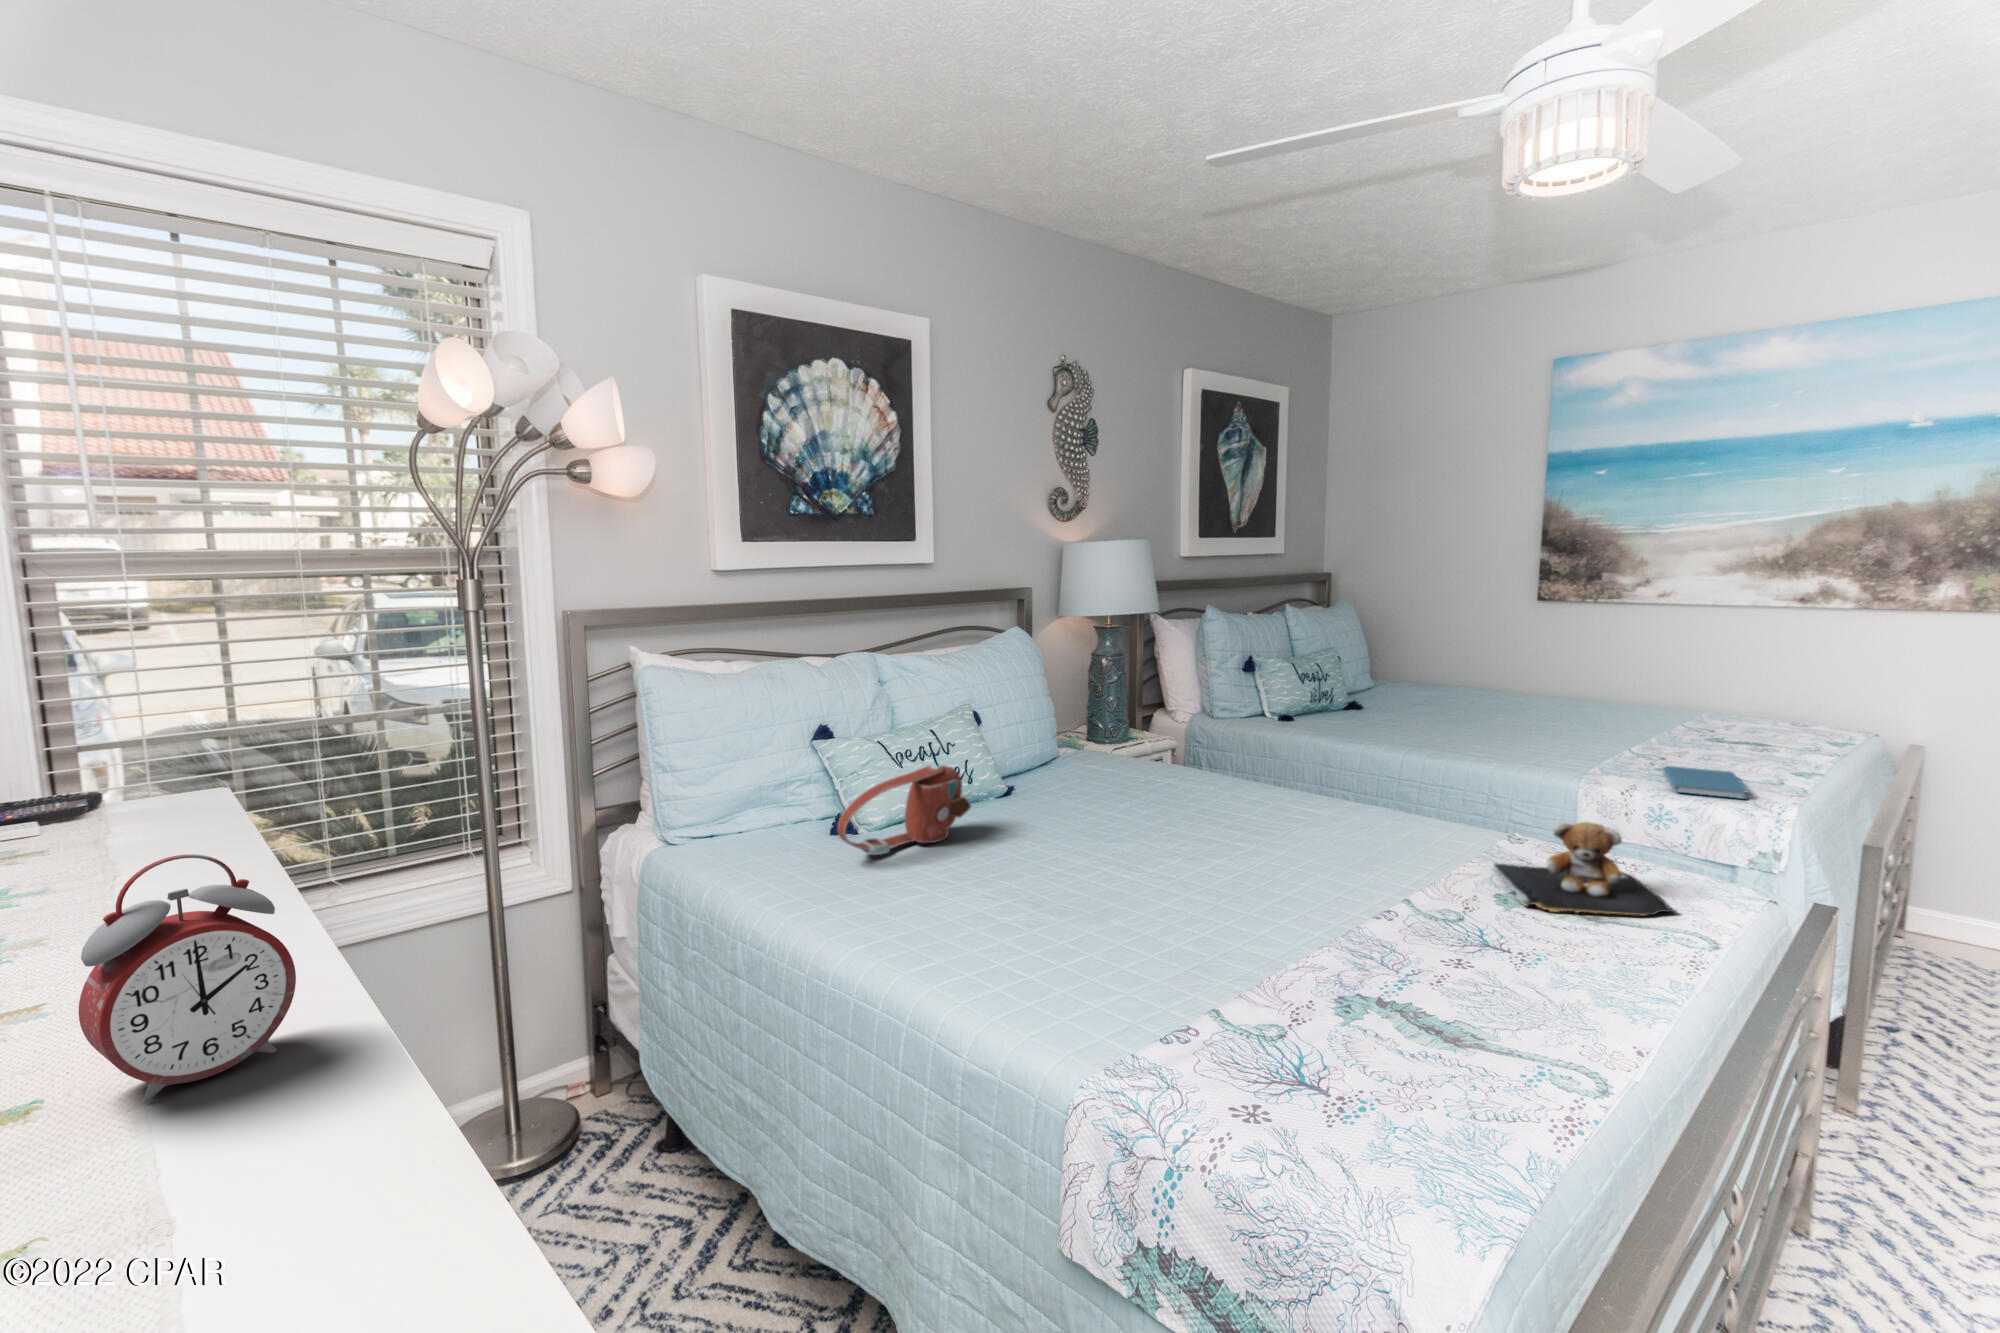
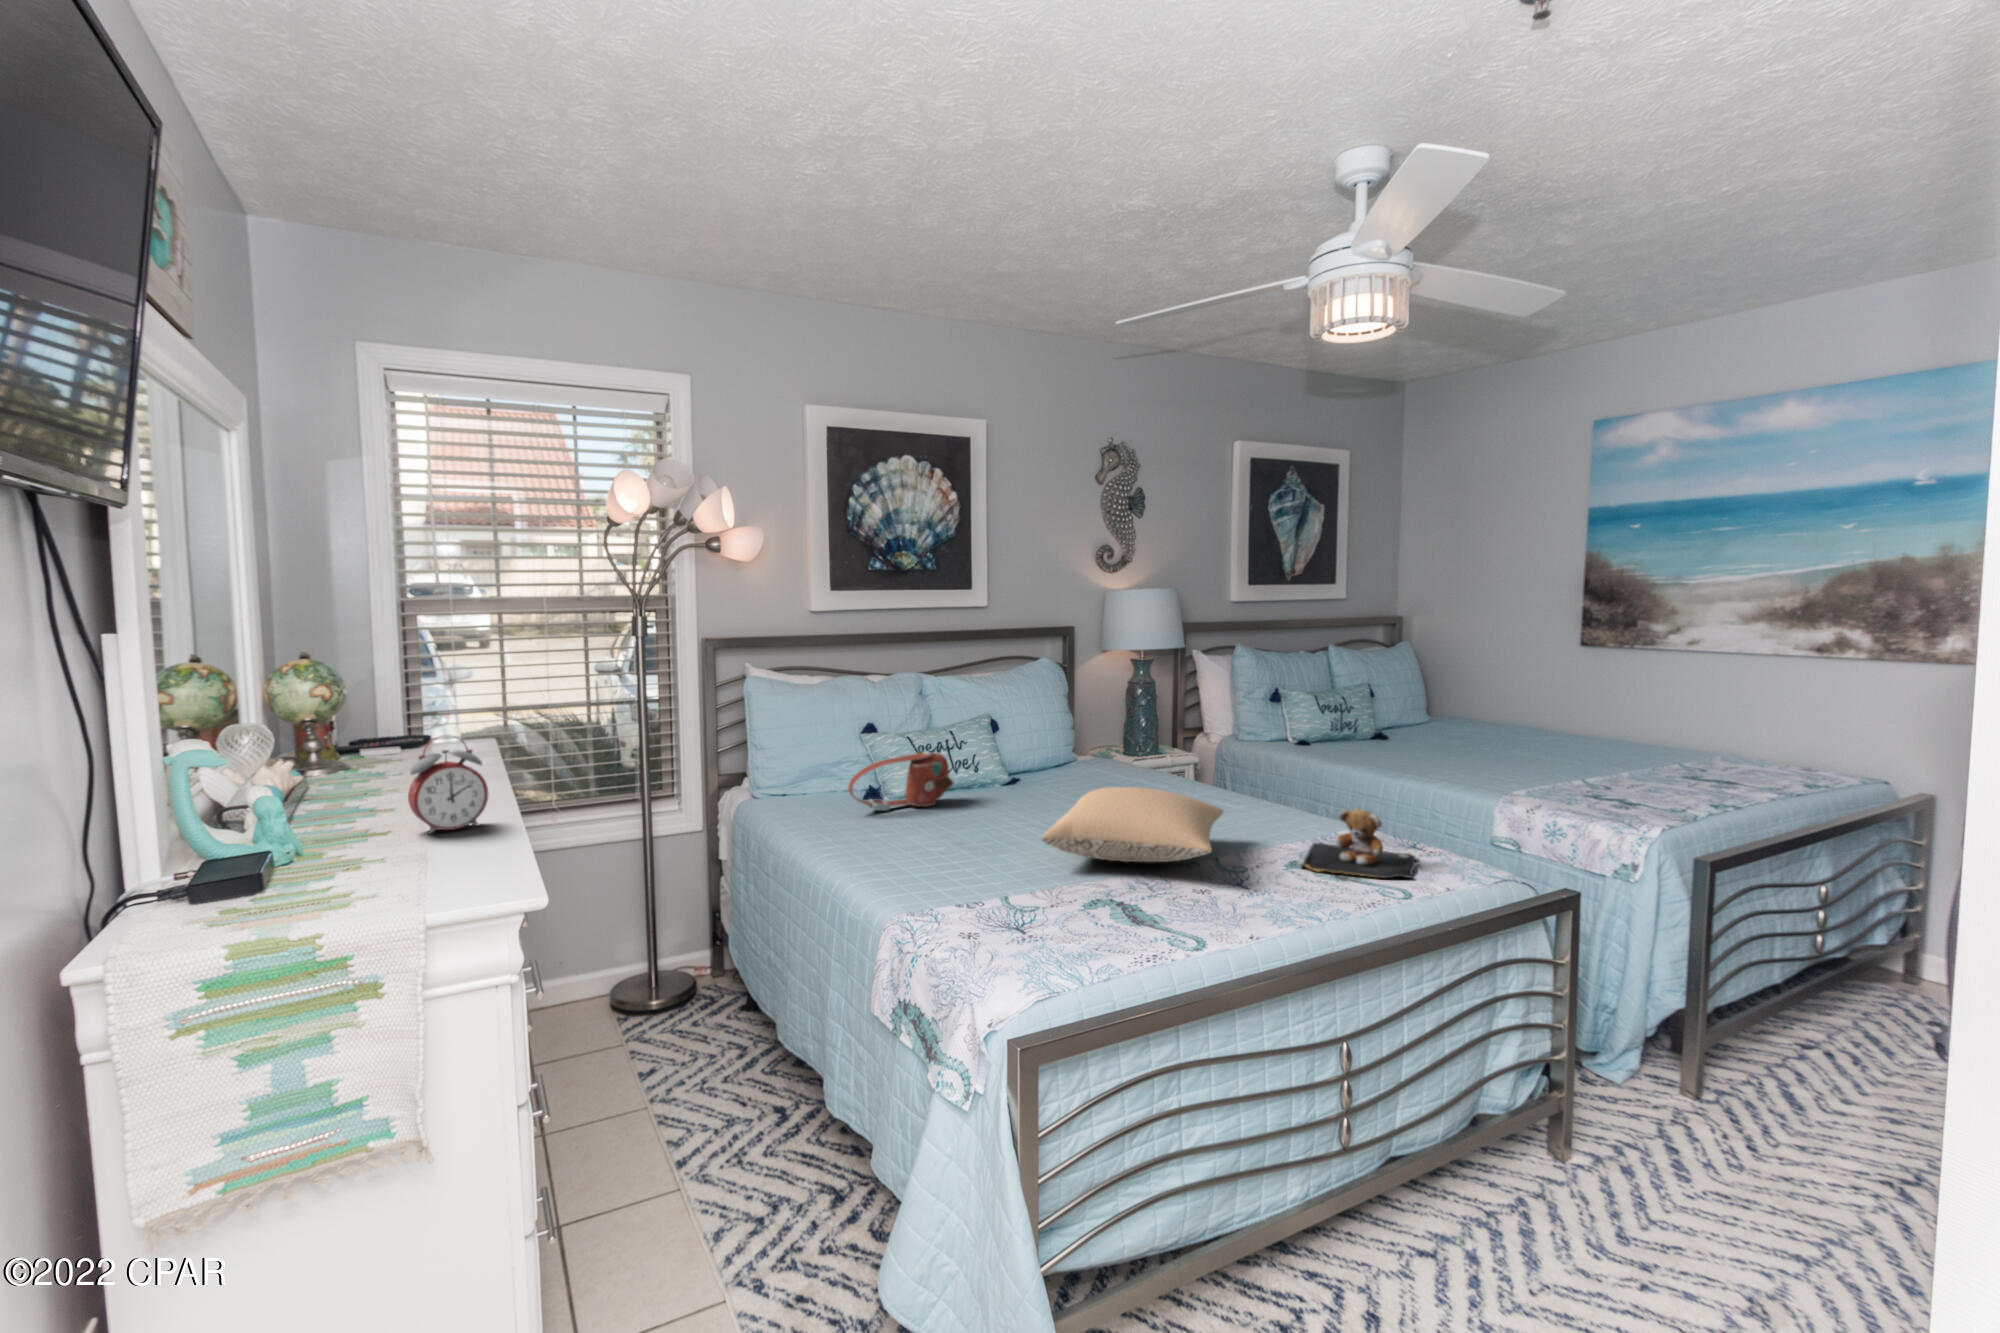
book: present [1664,766,1748,799] -> none [1573,793,1651,820]
pillow: none [1182,810,1472,920] -> present [1042,787,1223,862]

